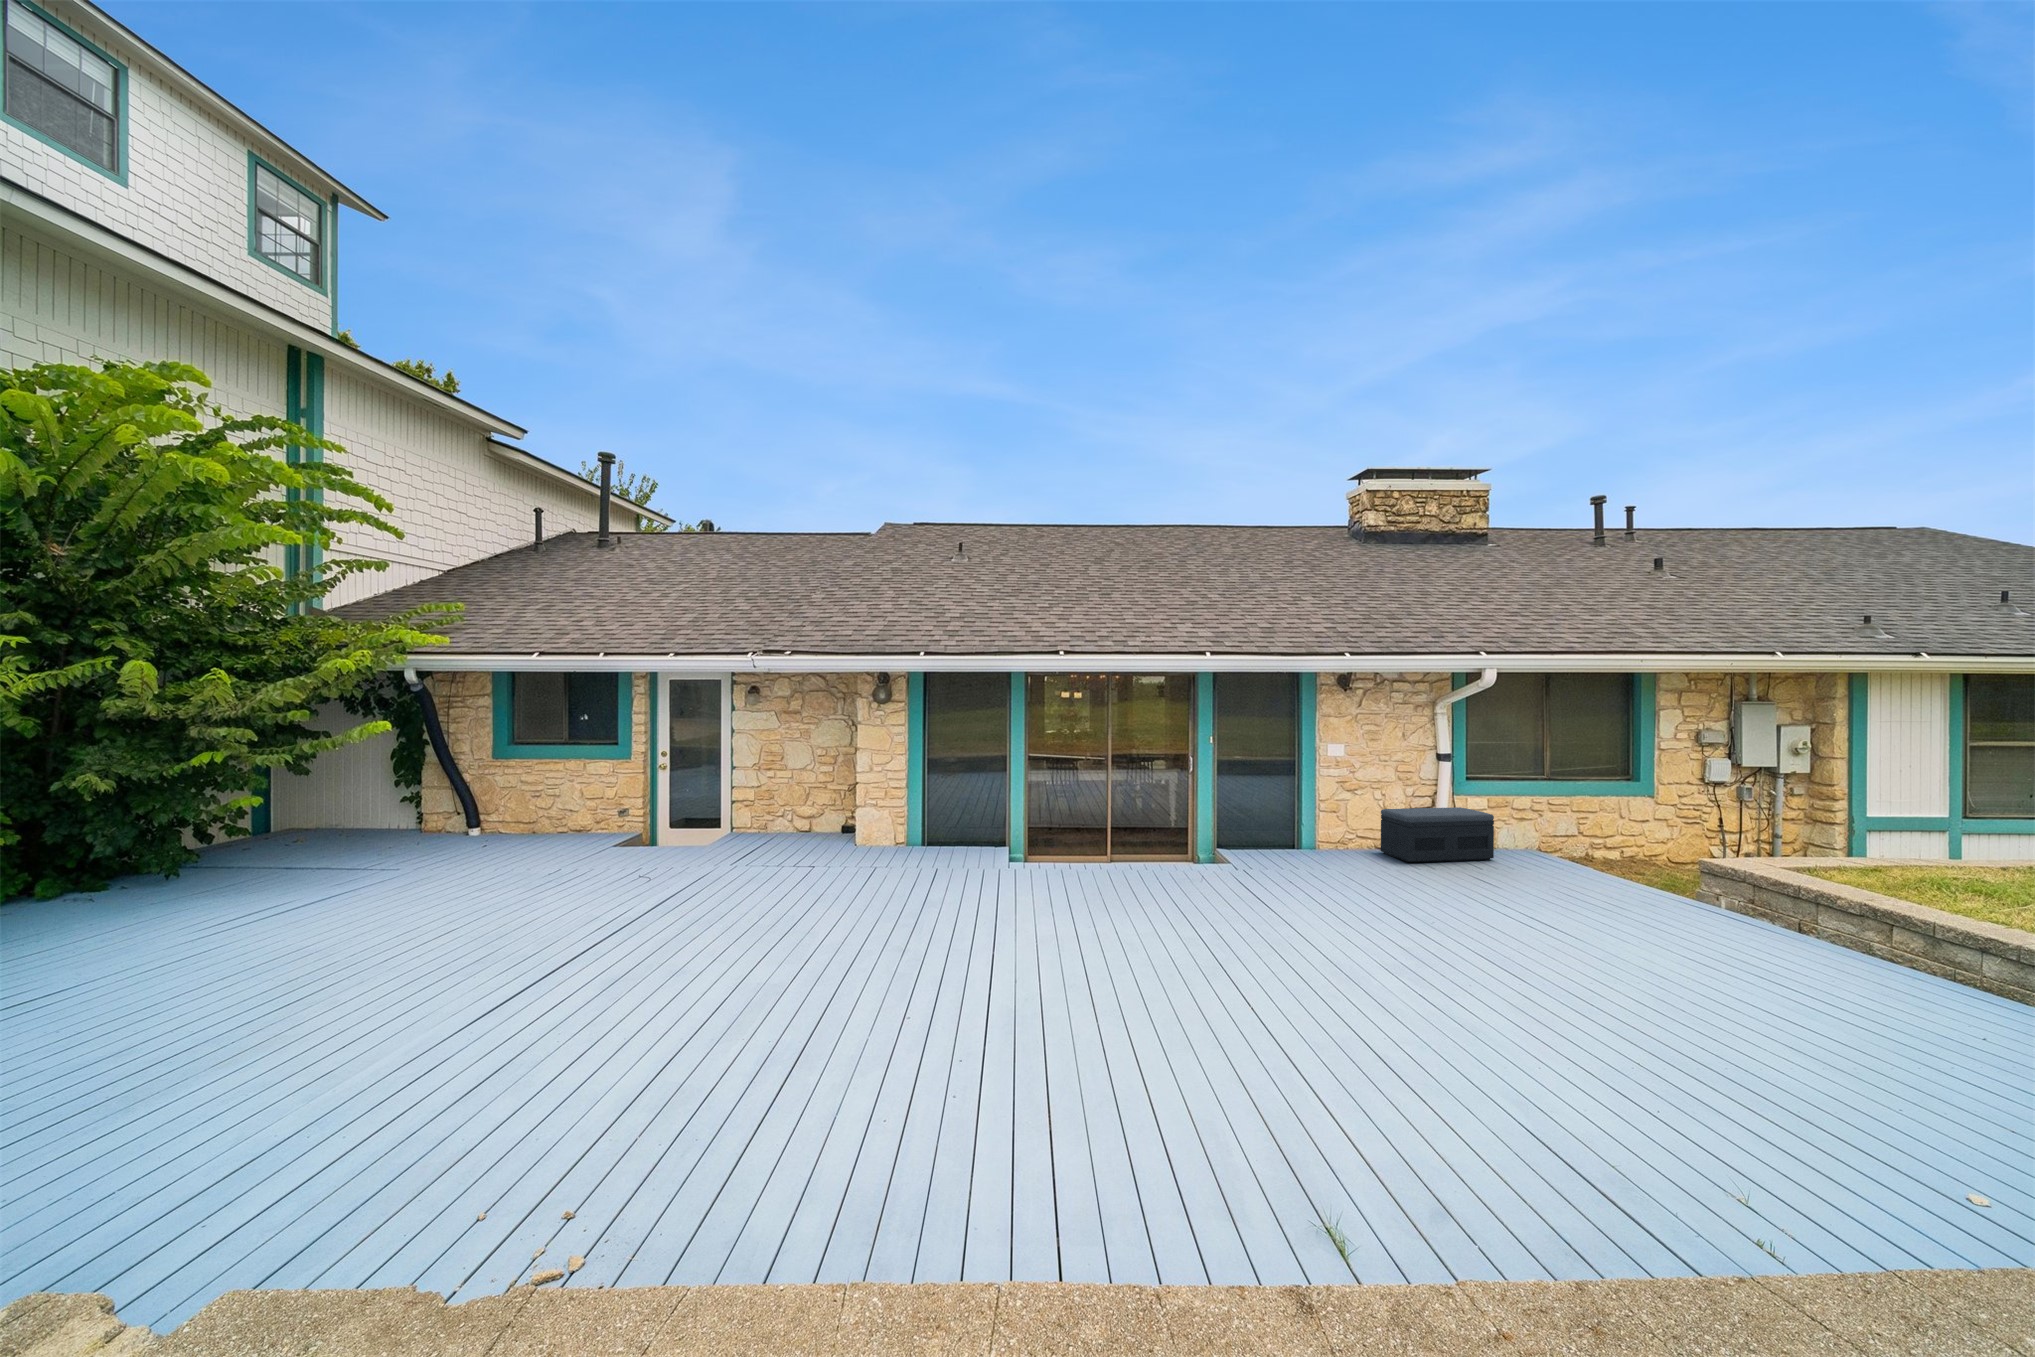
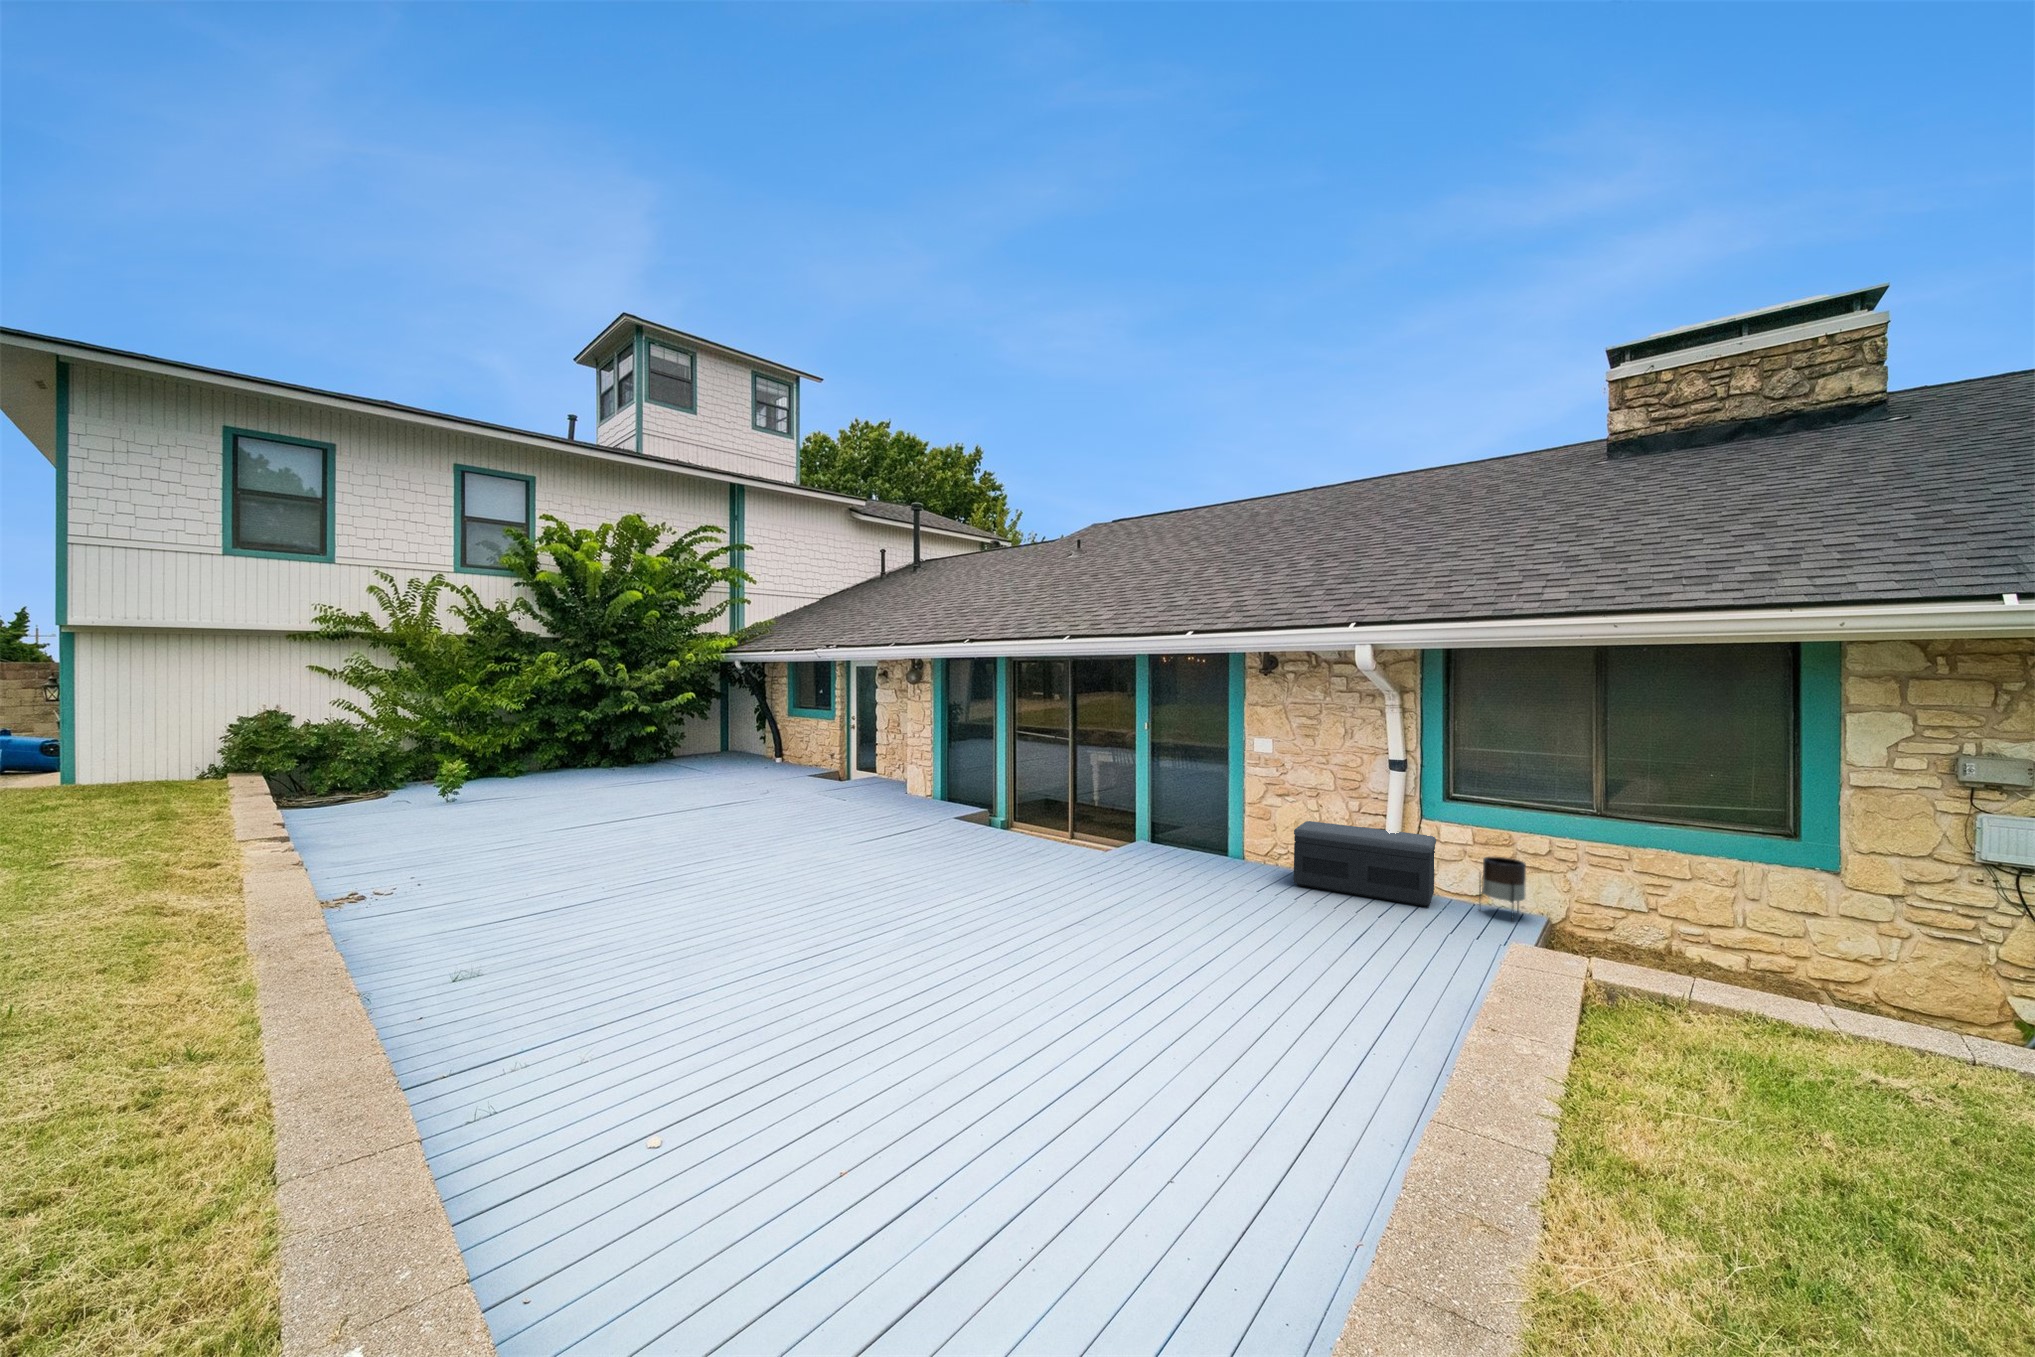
planter: none [1507,815,1539,859] -> present [1479,857,1526,920]

